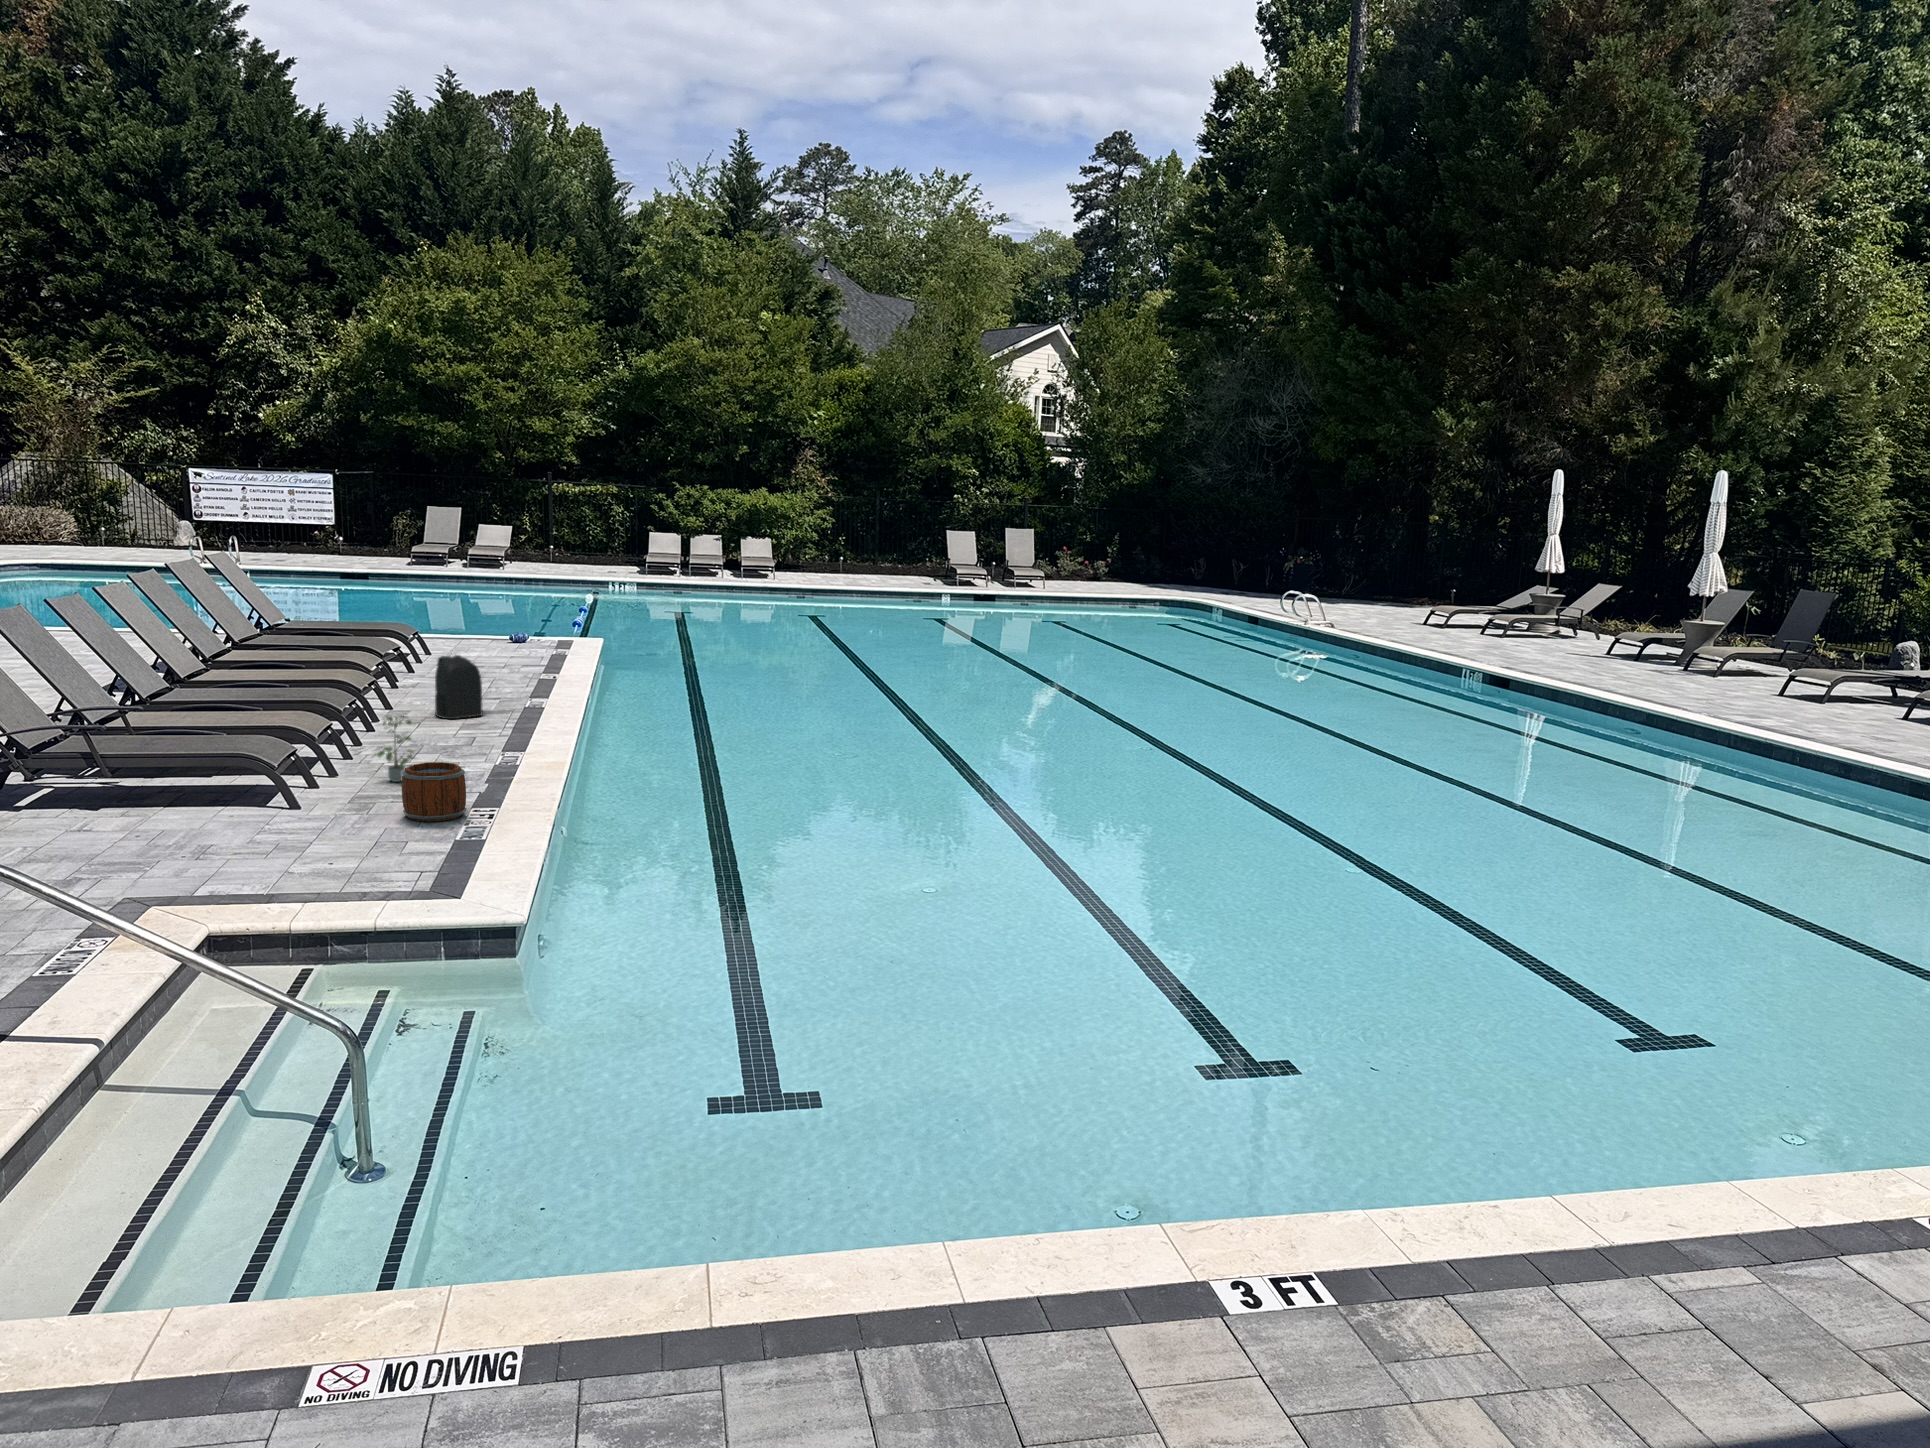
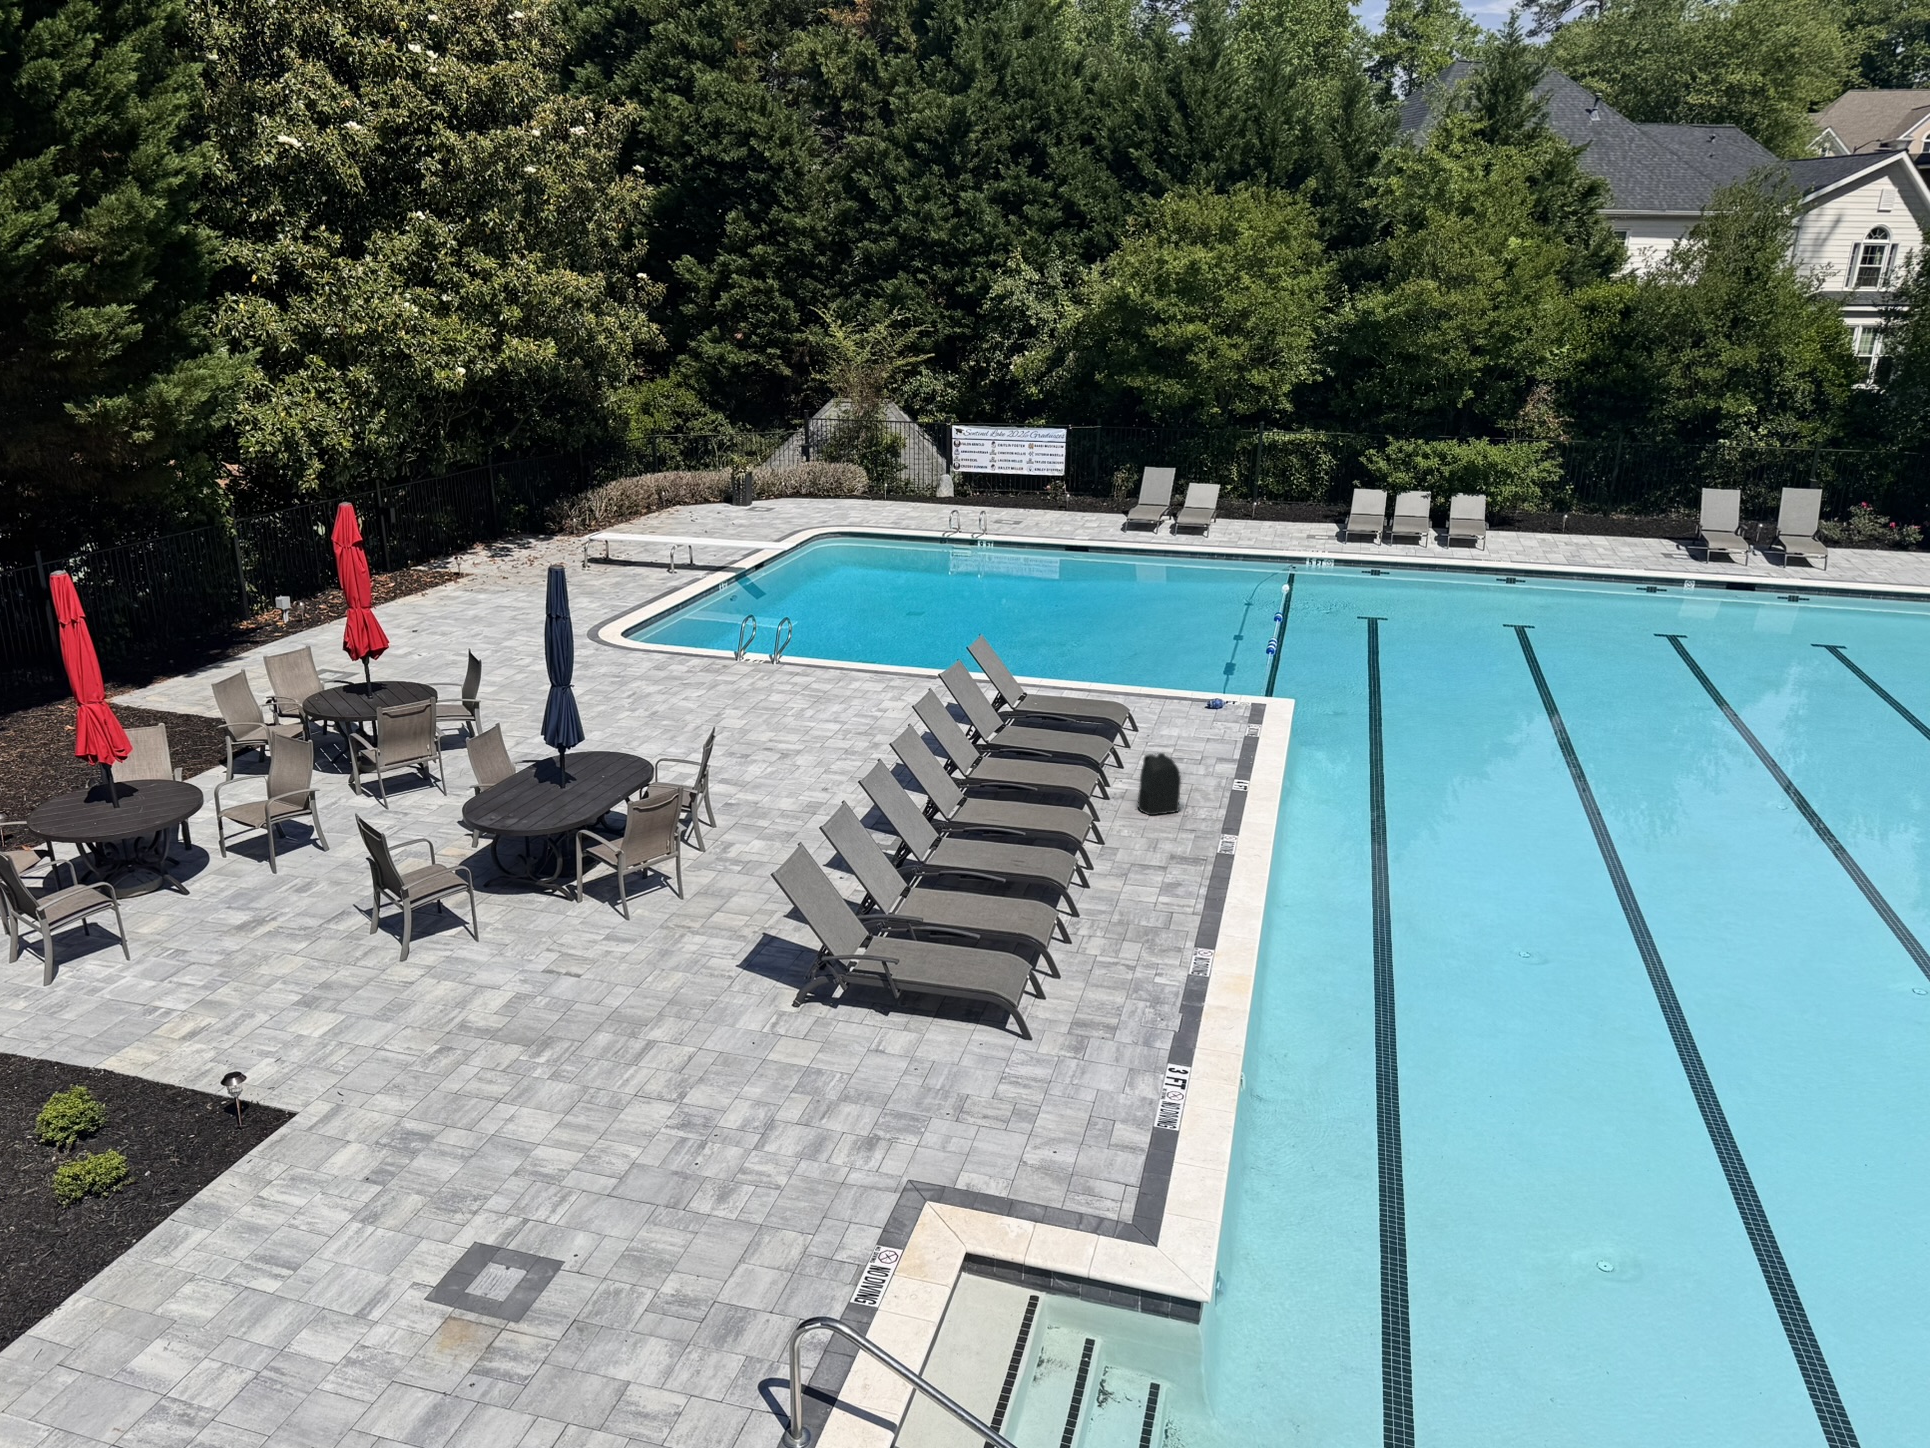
potted plant: present [377,716,414,782] -> none [1086,867,1121,926]
bucket: present [401,762,466,822] -> none [1104,941,1160,1003]

